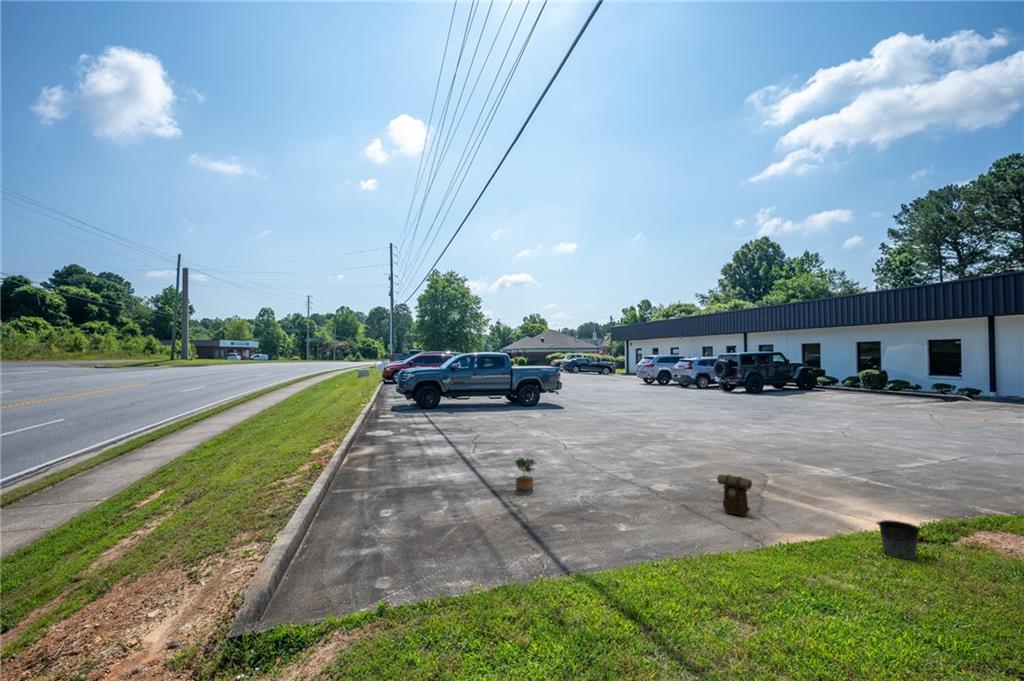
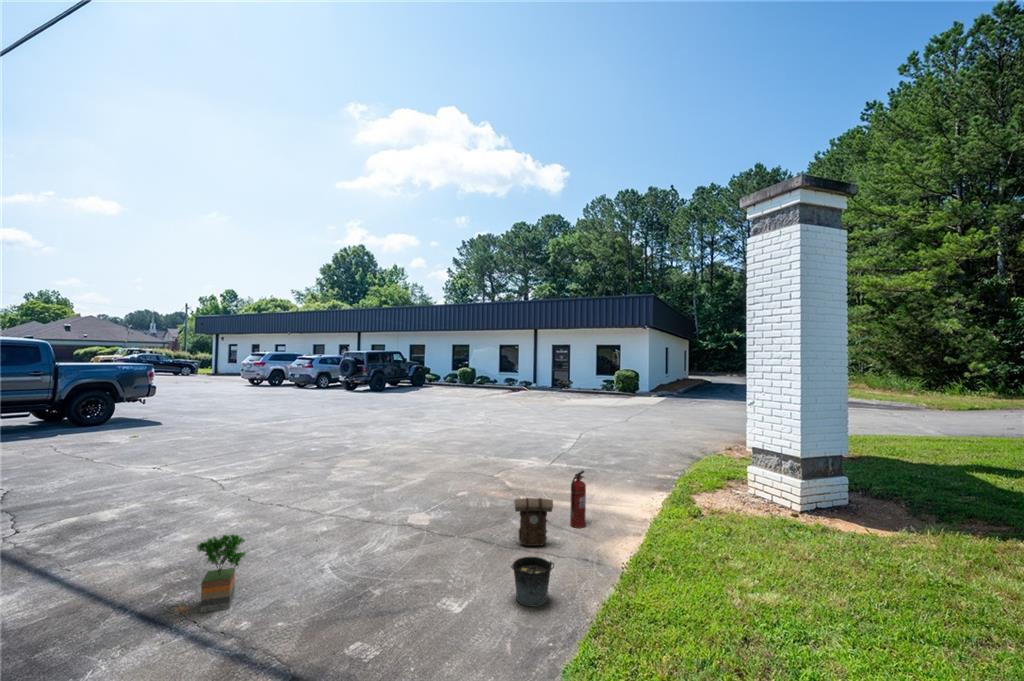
fire extinguisher: none [788,465,807,516] -> present [570,471,586,528]
bucket: present [877,520,922,559] -> present [511,557,554,607]

